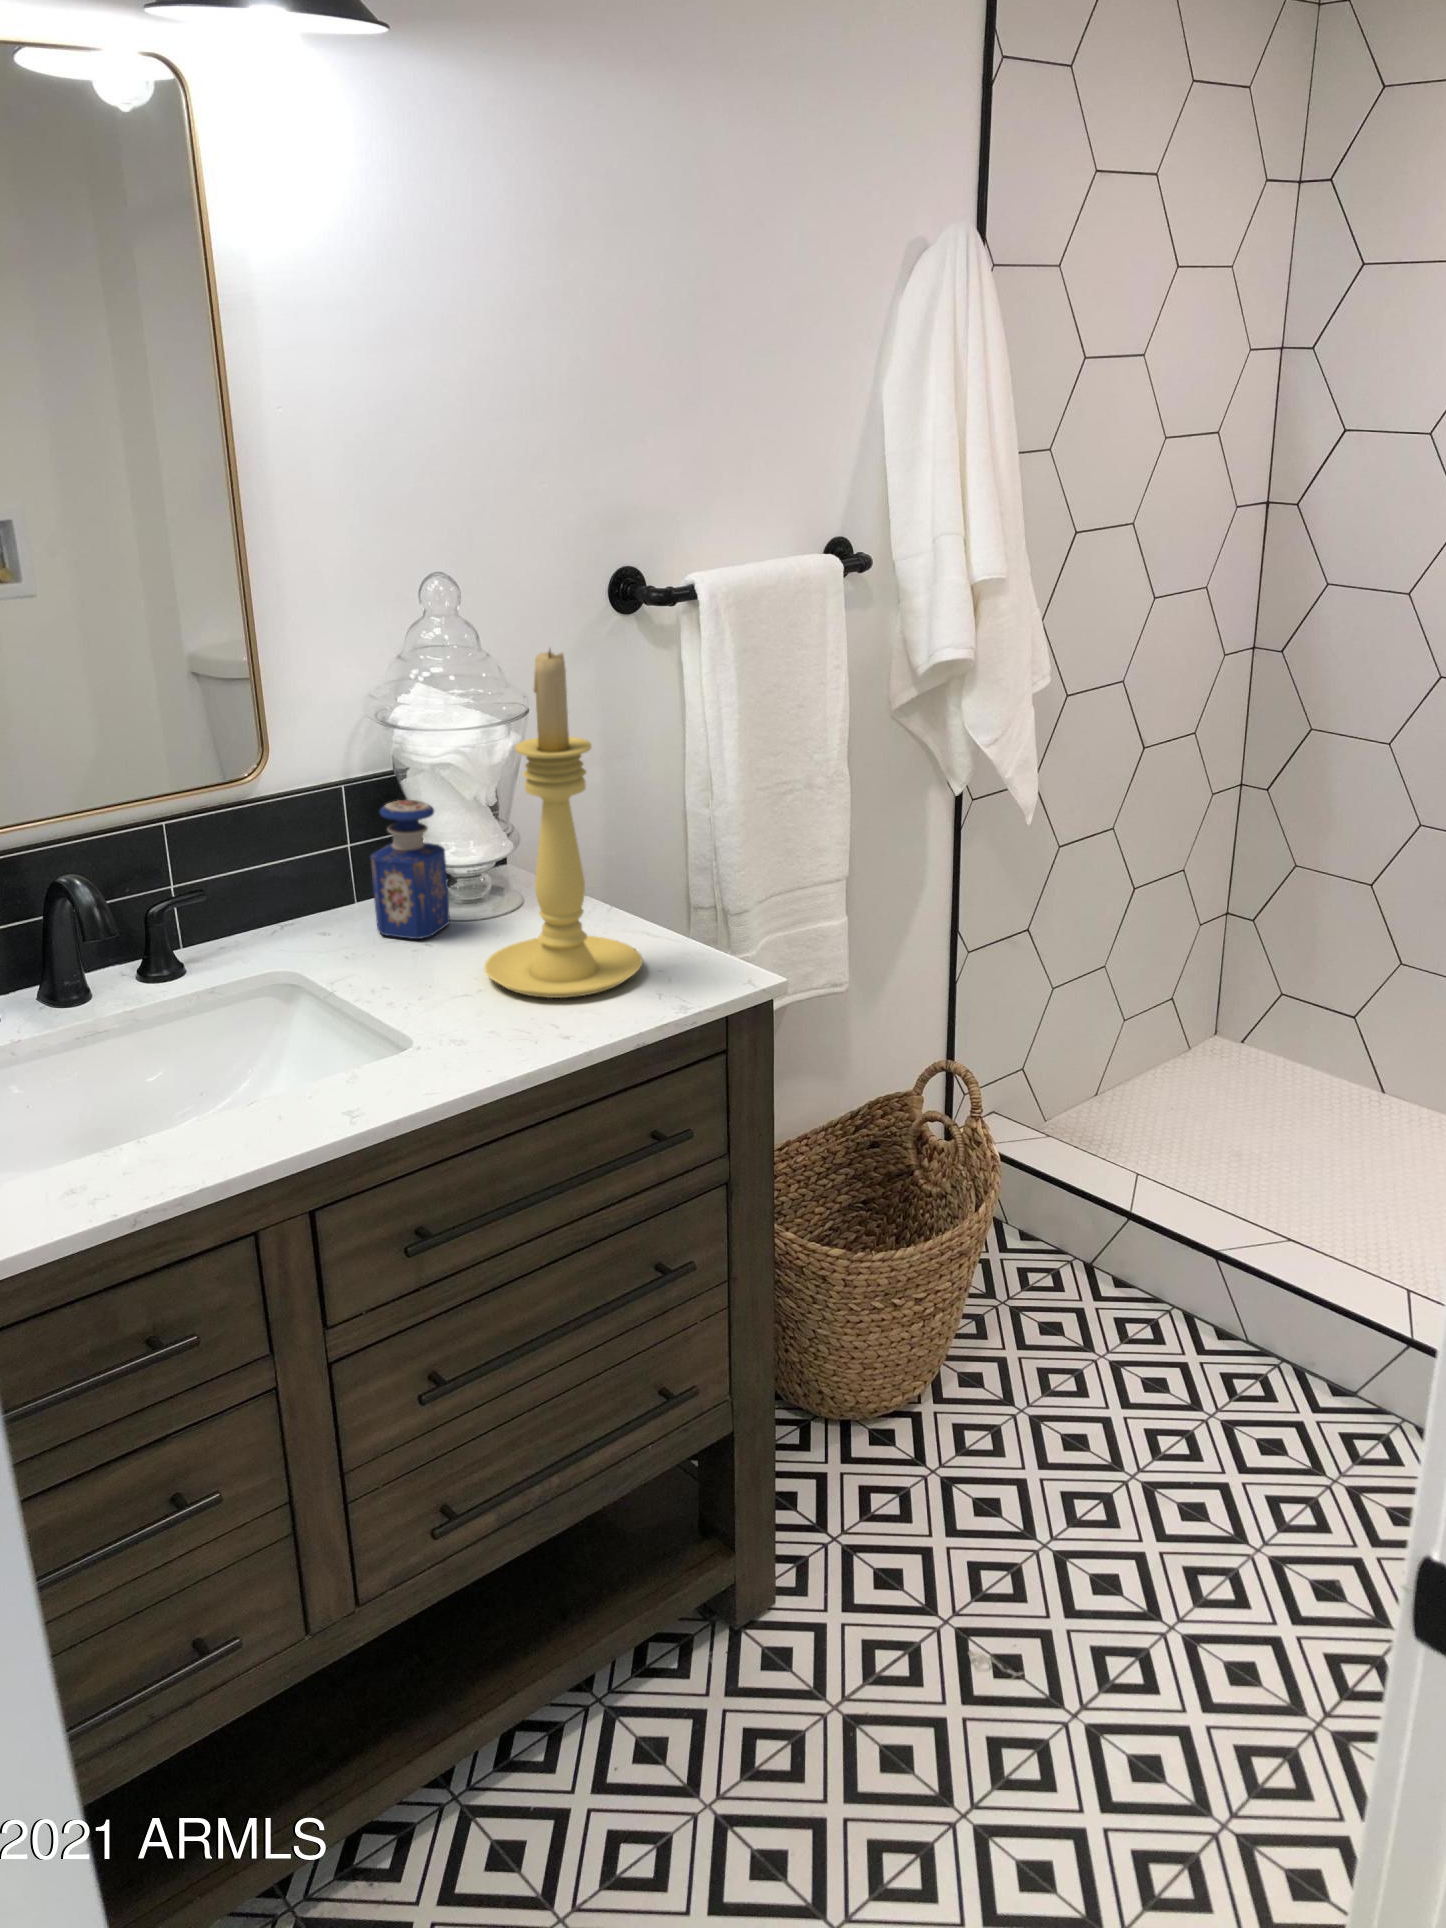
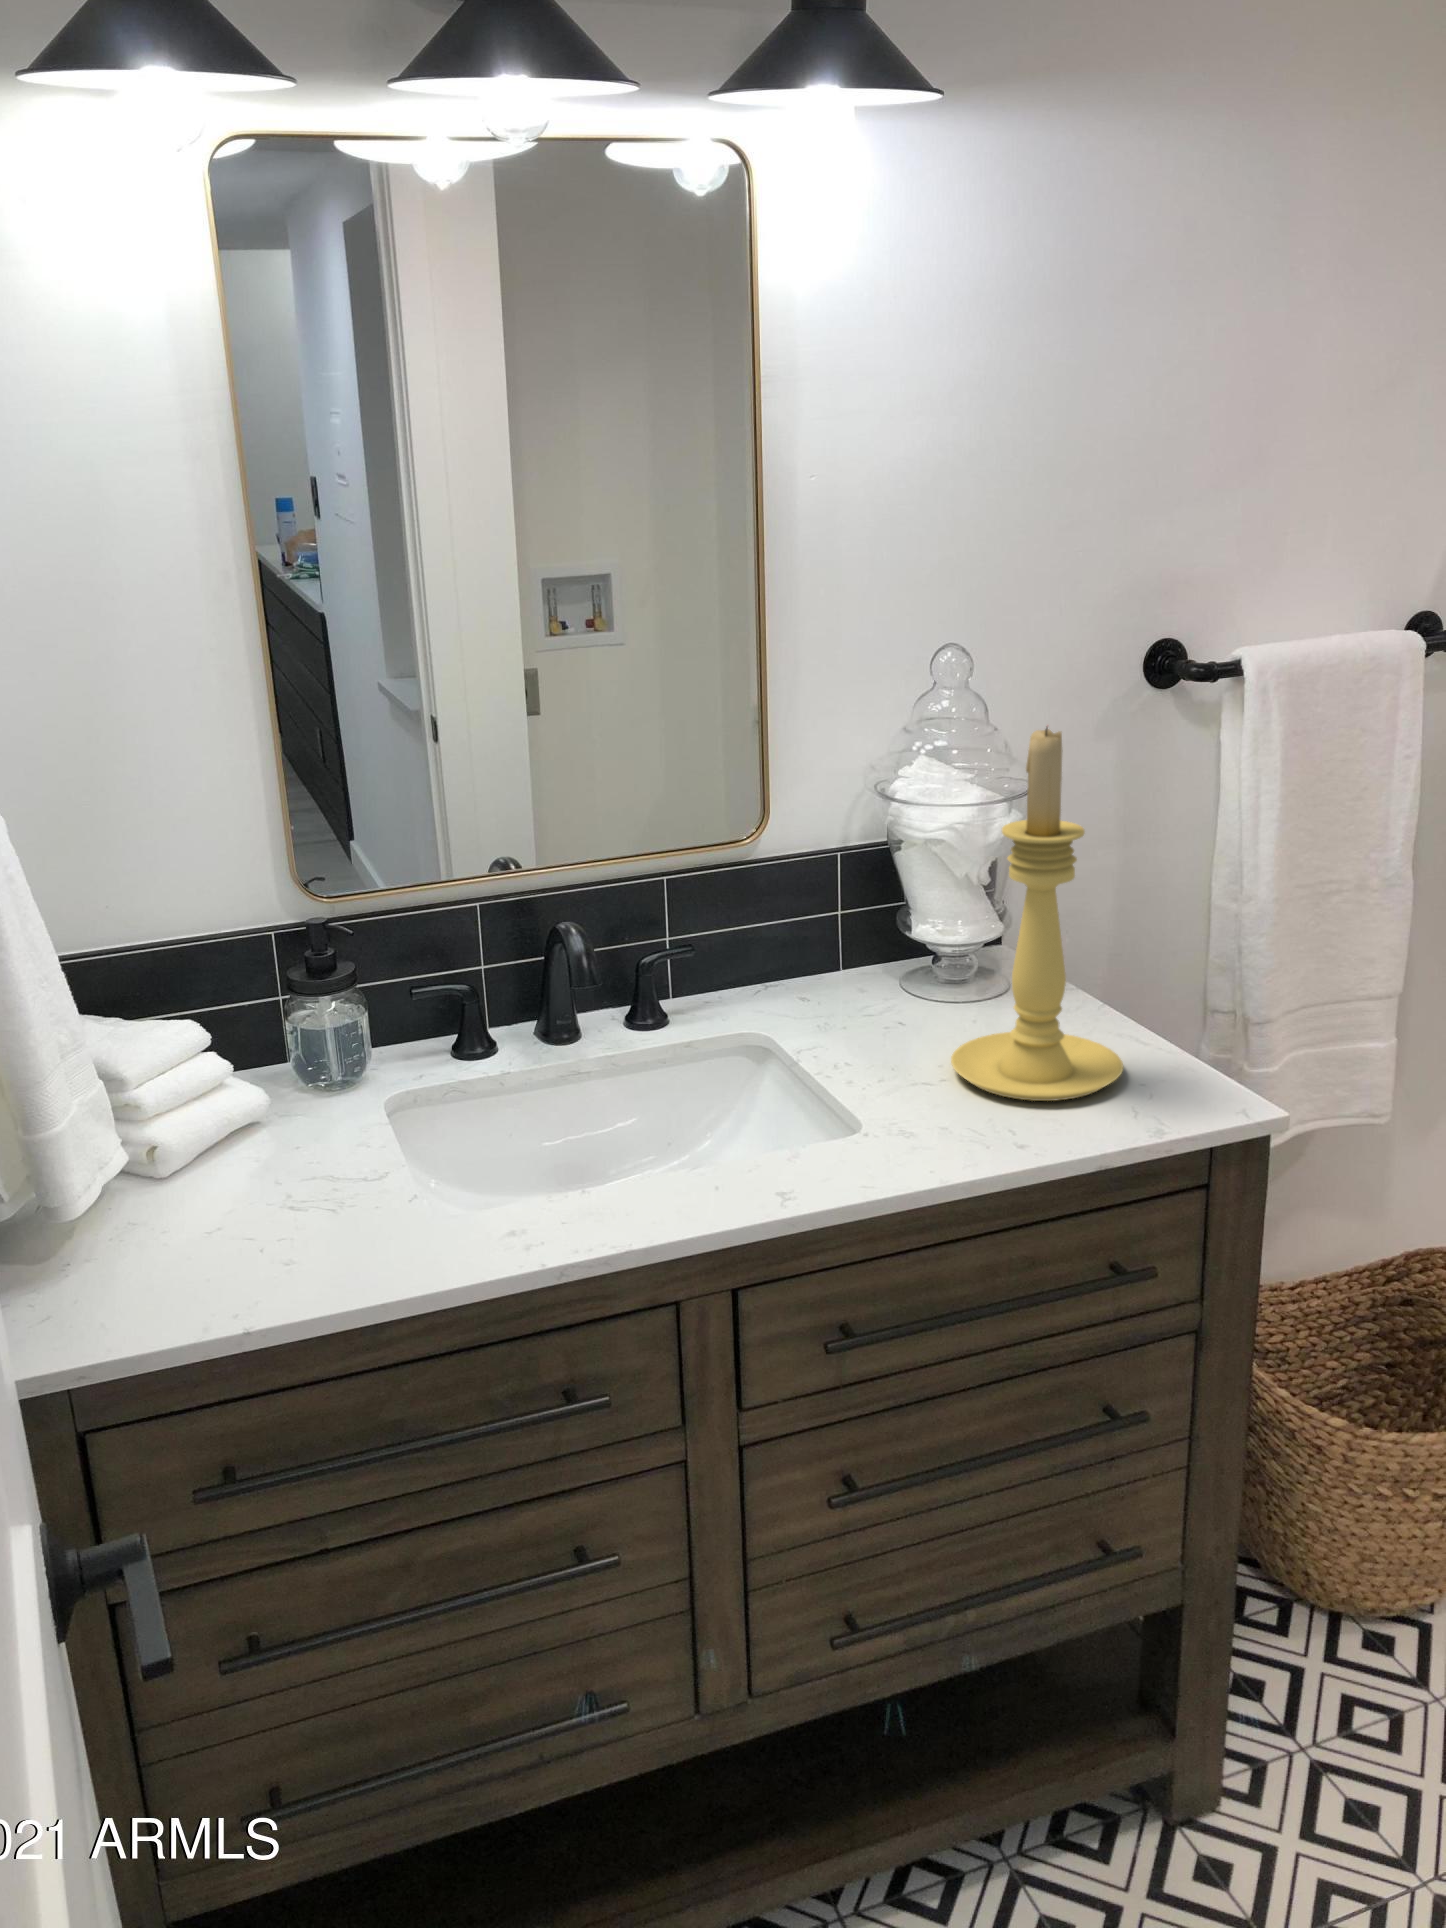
perfume bottle: present [370,800,450,939] -> none [852,873,930,1018]

